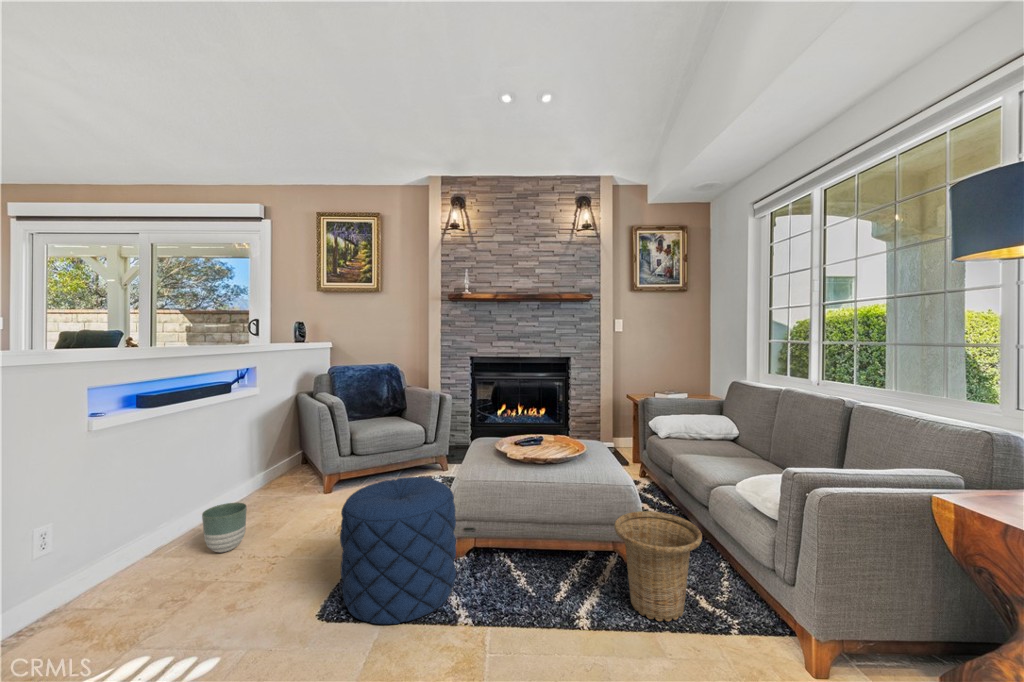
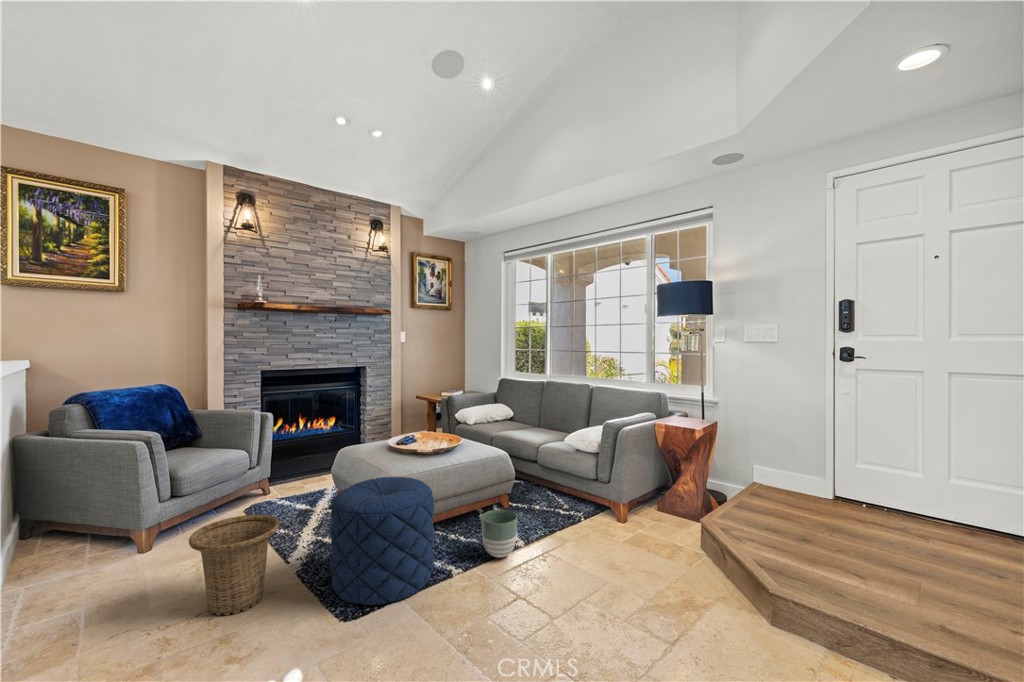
planter: present [202,503,247,552] -> present [481,510,517,558]
basket: present [614,511,702,621] -> present [189,515,279,615]

